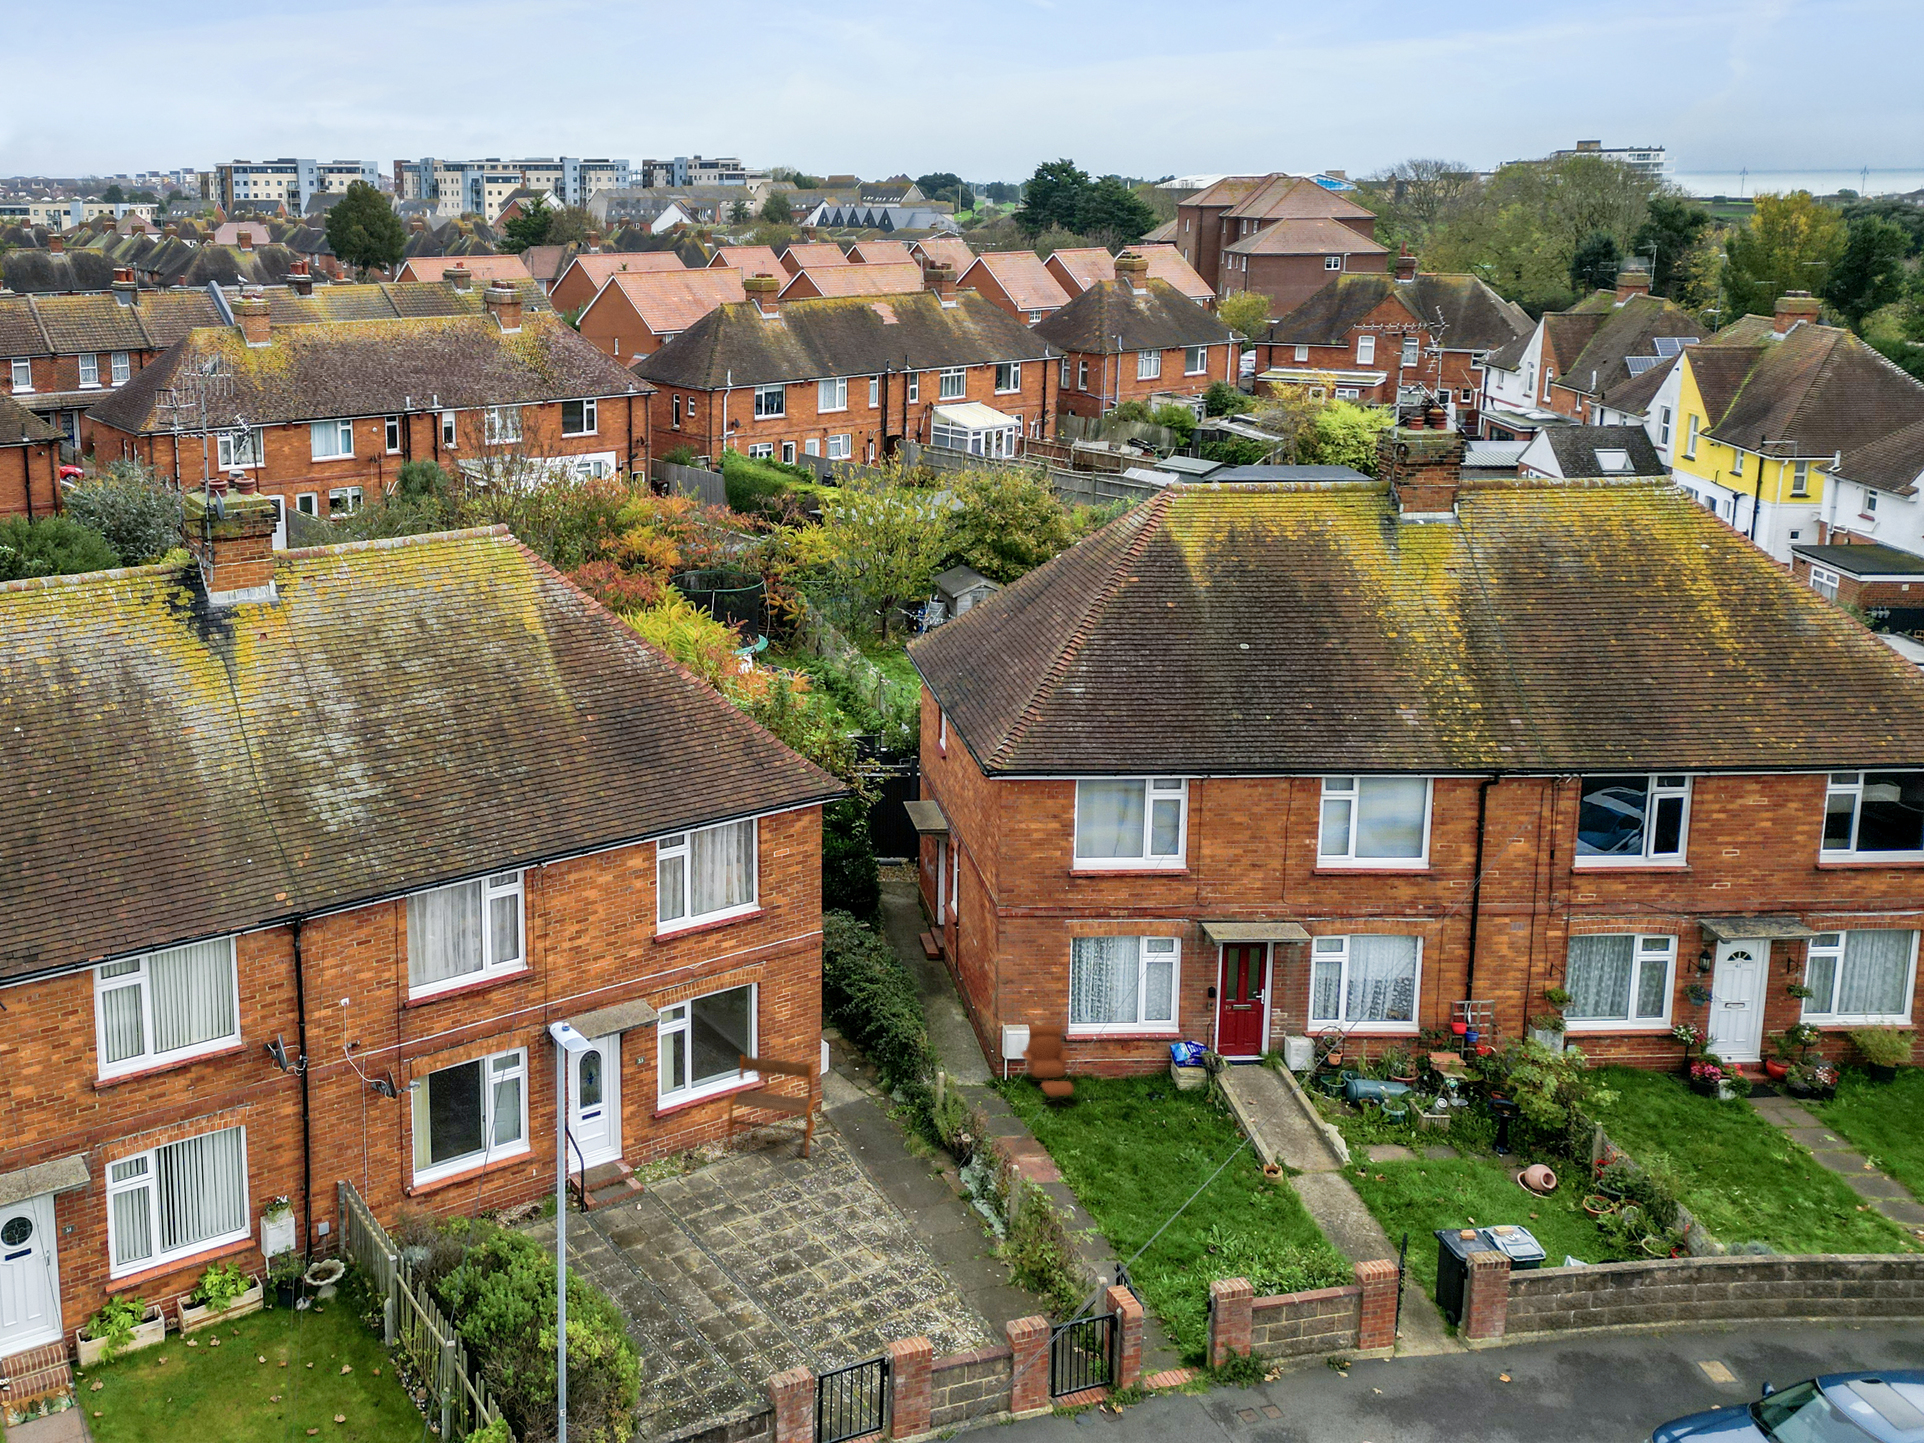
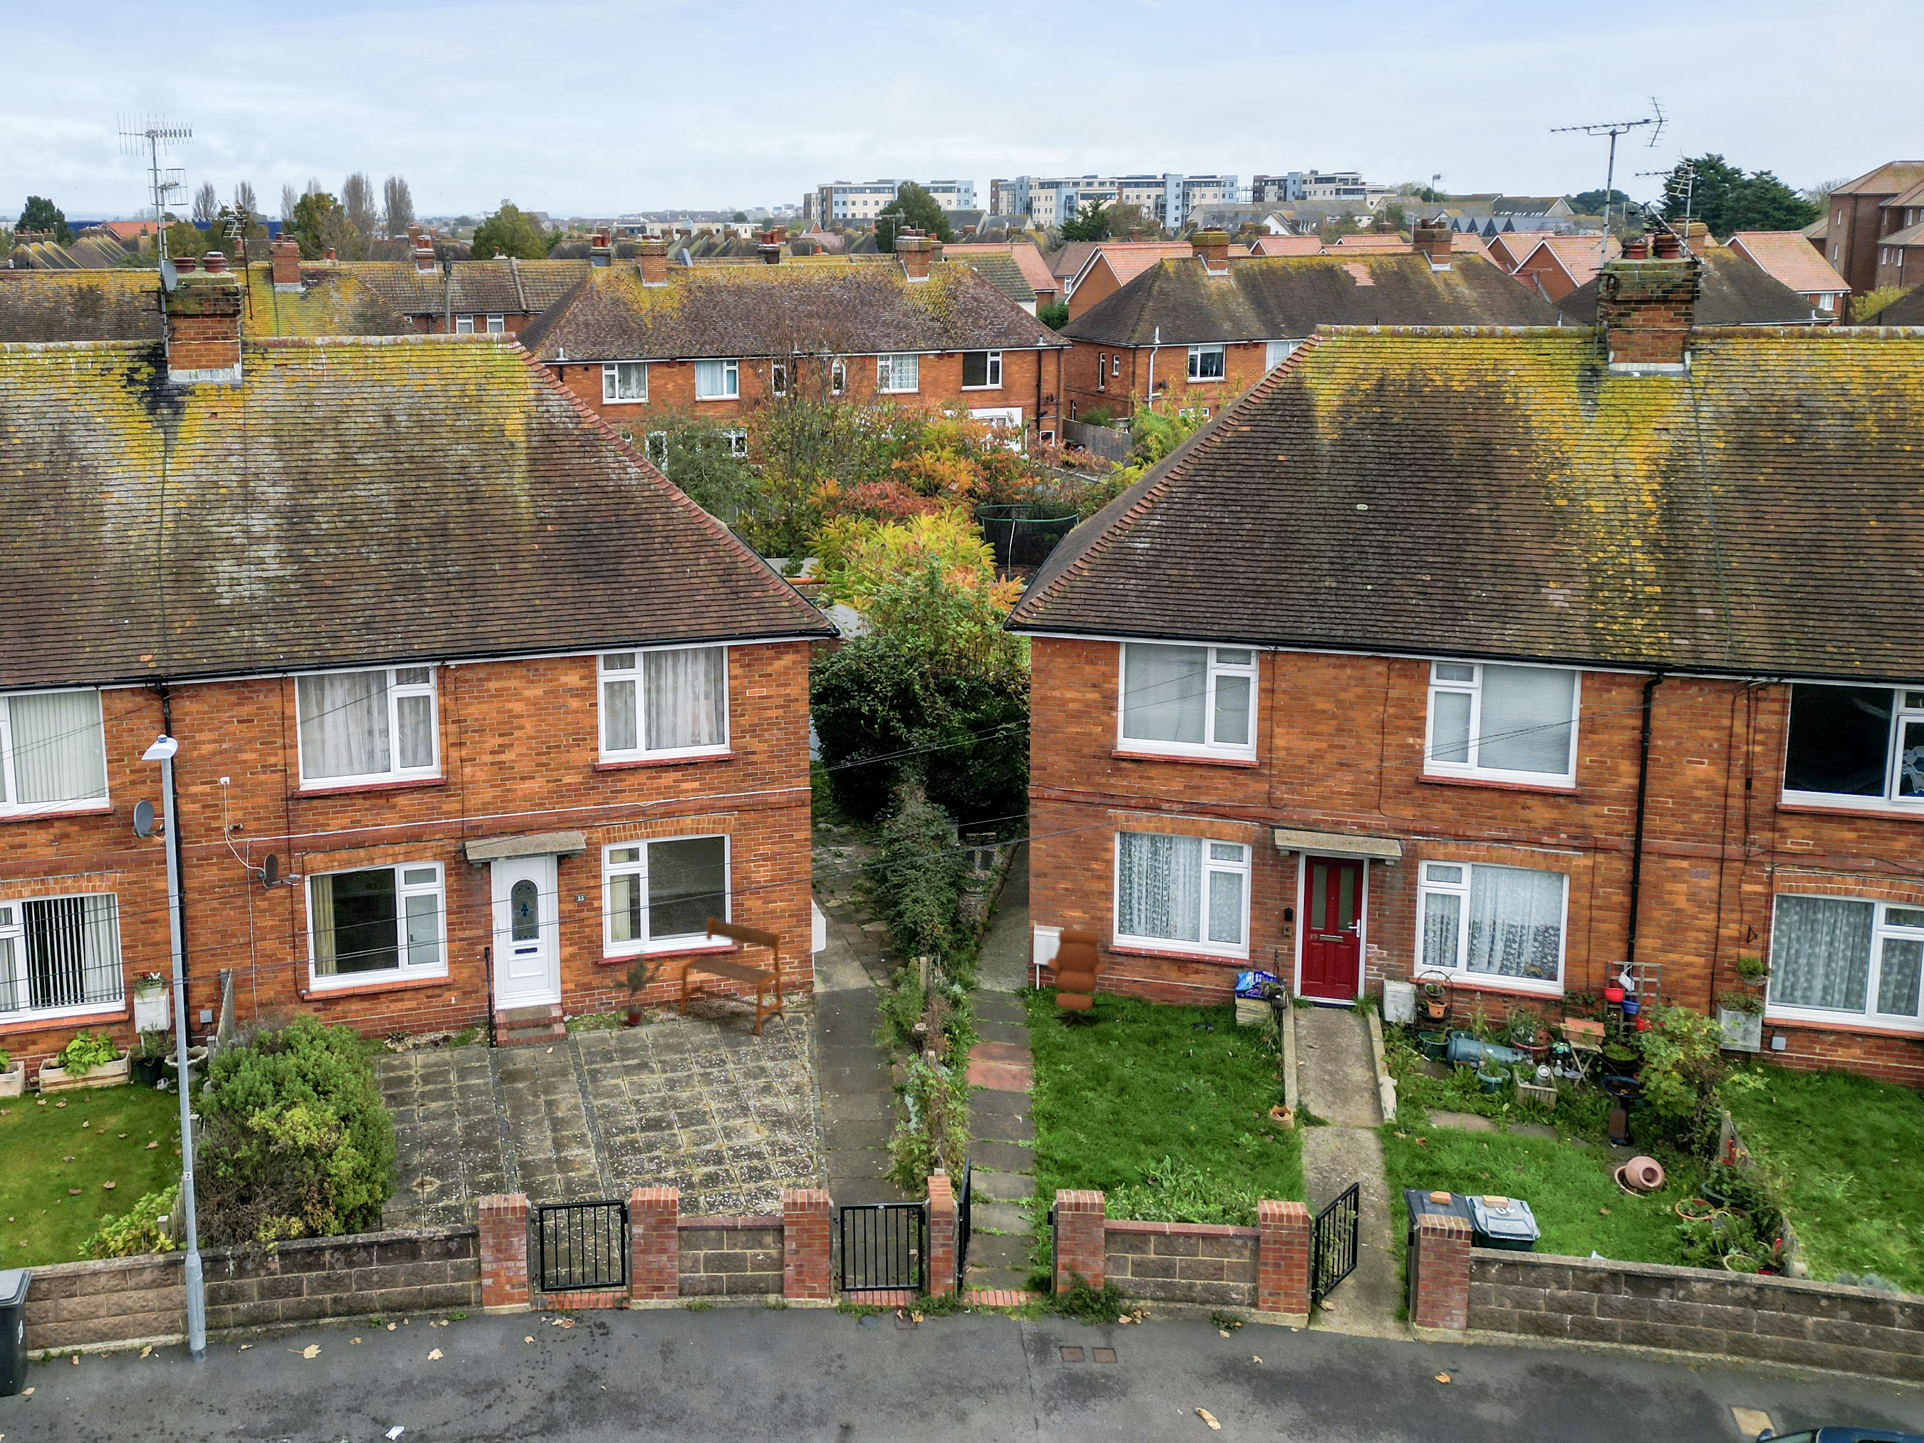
potted tree: none [672,1095,721,1166] -> present [605,954,663,1025]
watering can: none [1490,1113,1509,1146] -> present [1608,1097,1626,1138]

